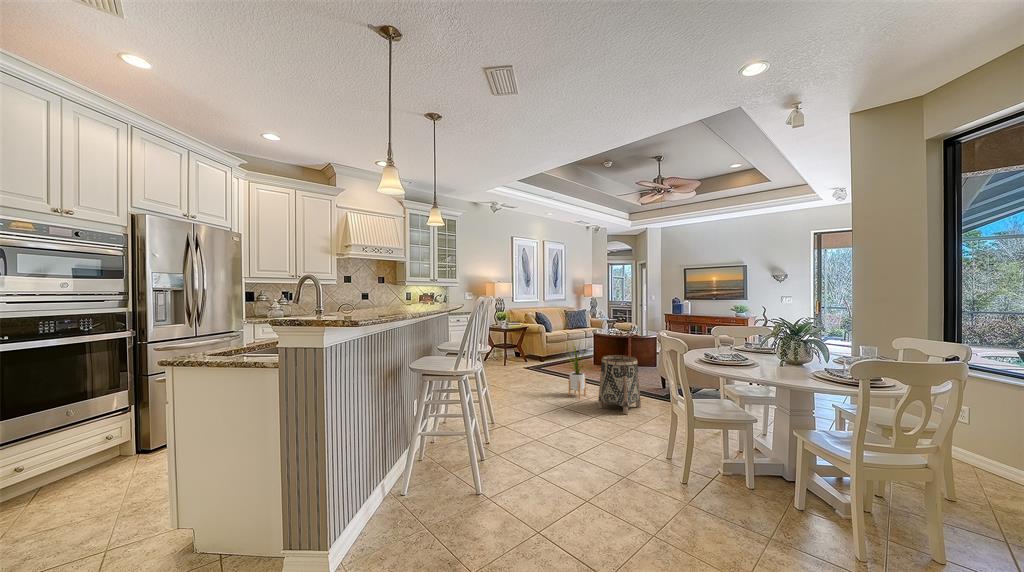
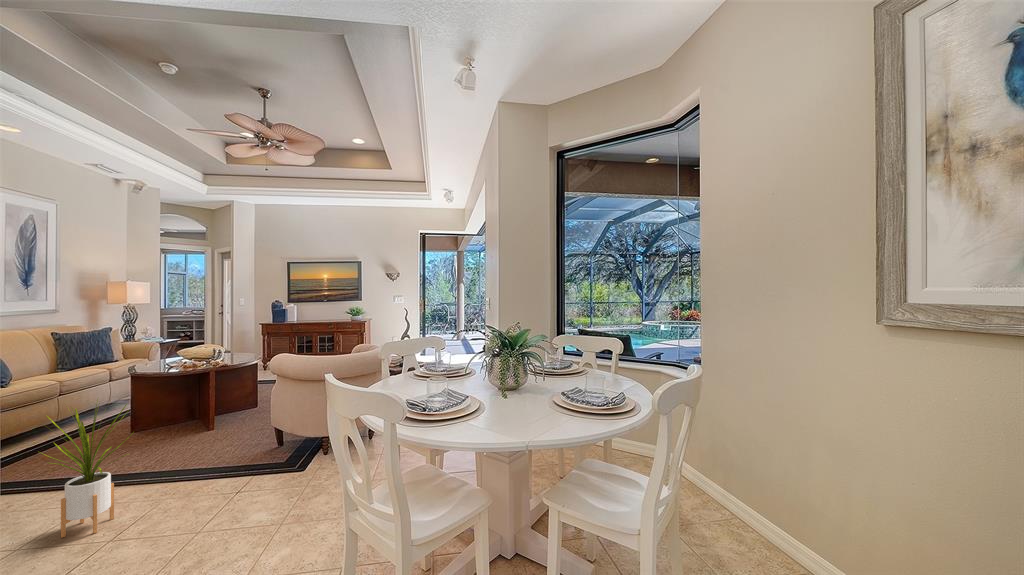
basket: present [598,355,641,414] -> none [151,416,250,543]

